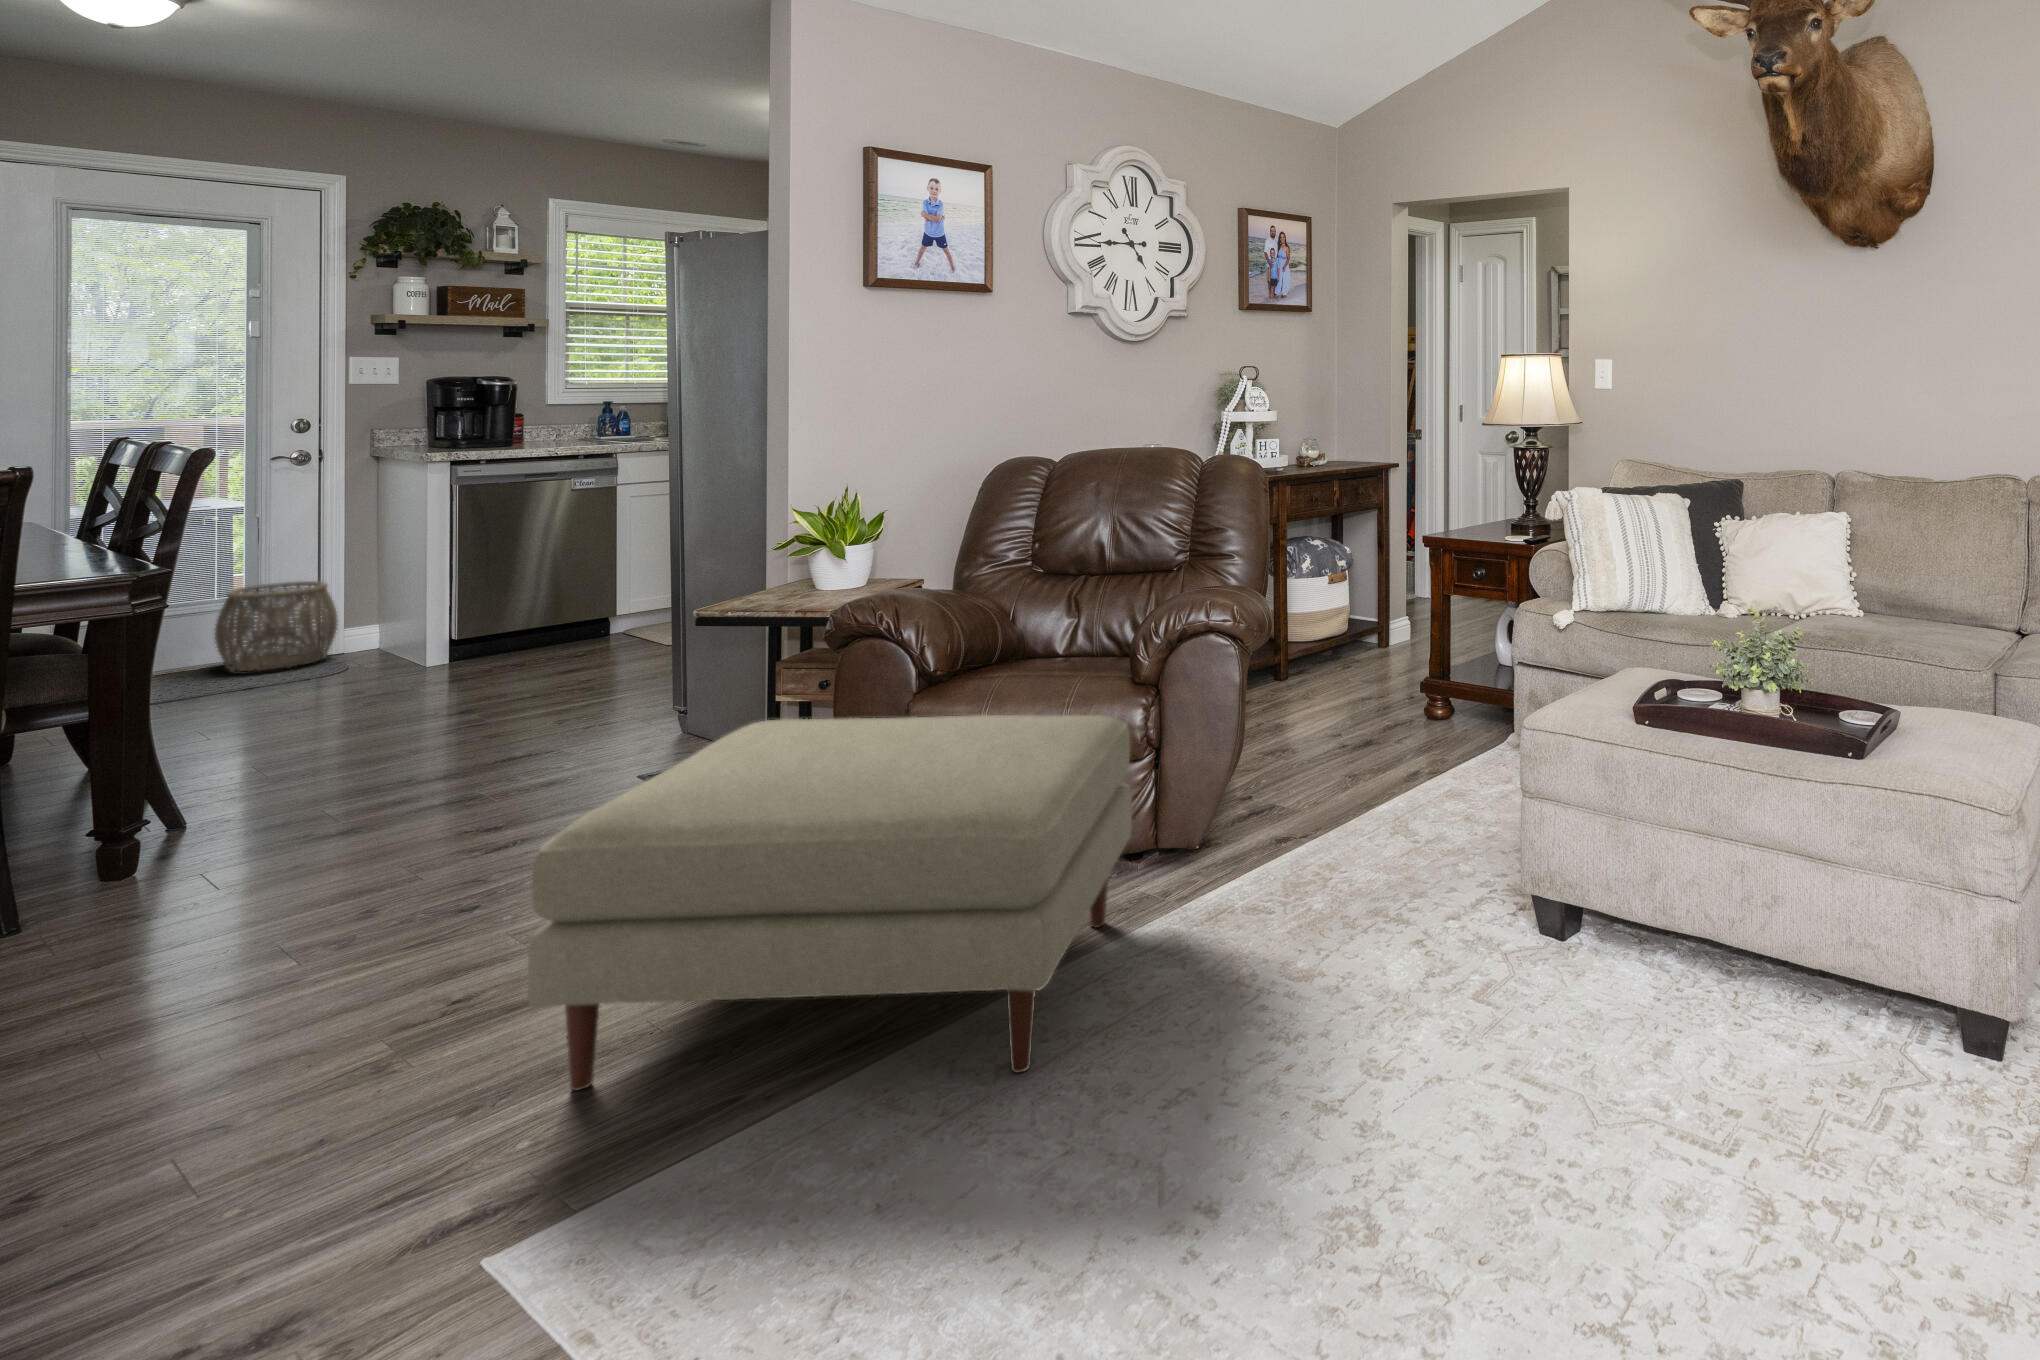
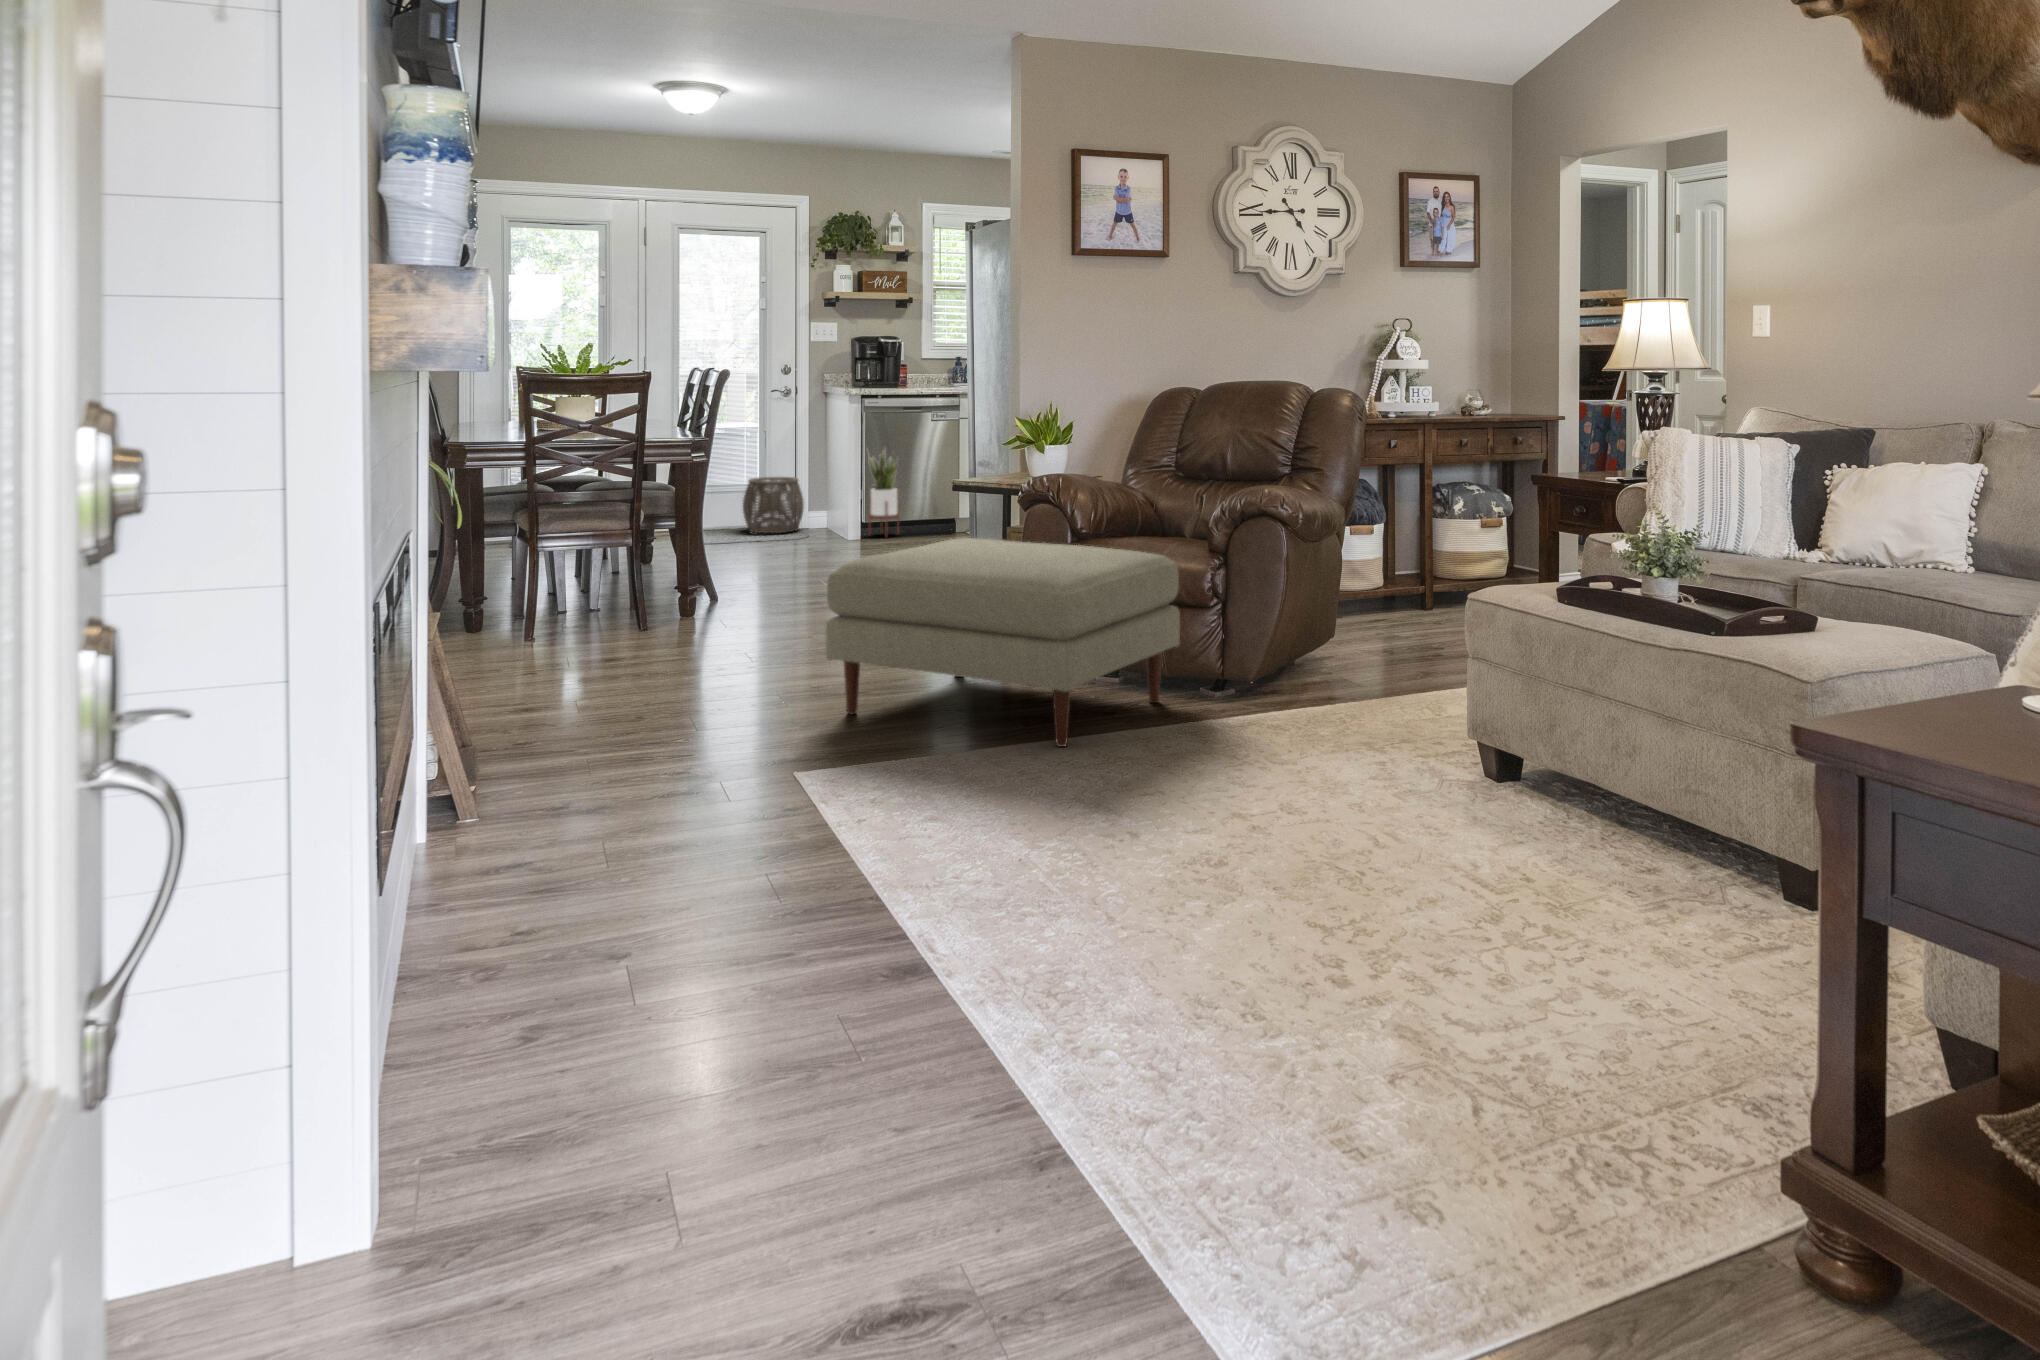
potted plant: none [460,530,516,657] -> present [868,450,899,533]

